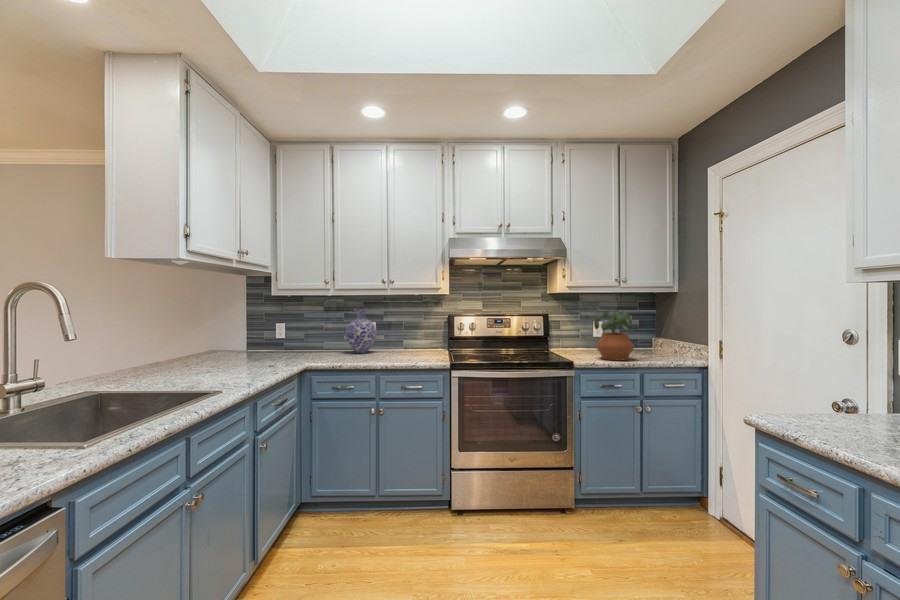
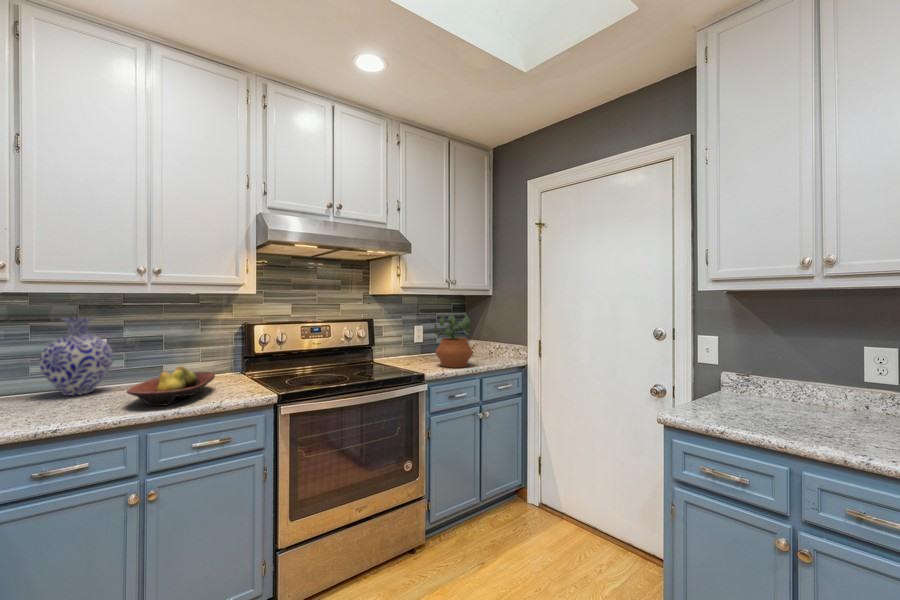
fruit bowl: none [374,340,423,361] -> present [127,366,215,406]

